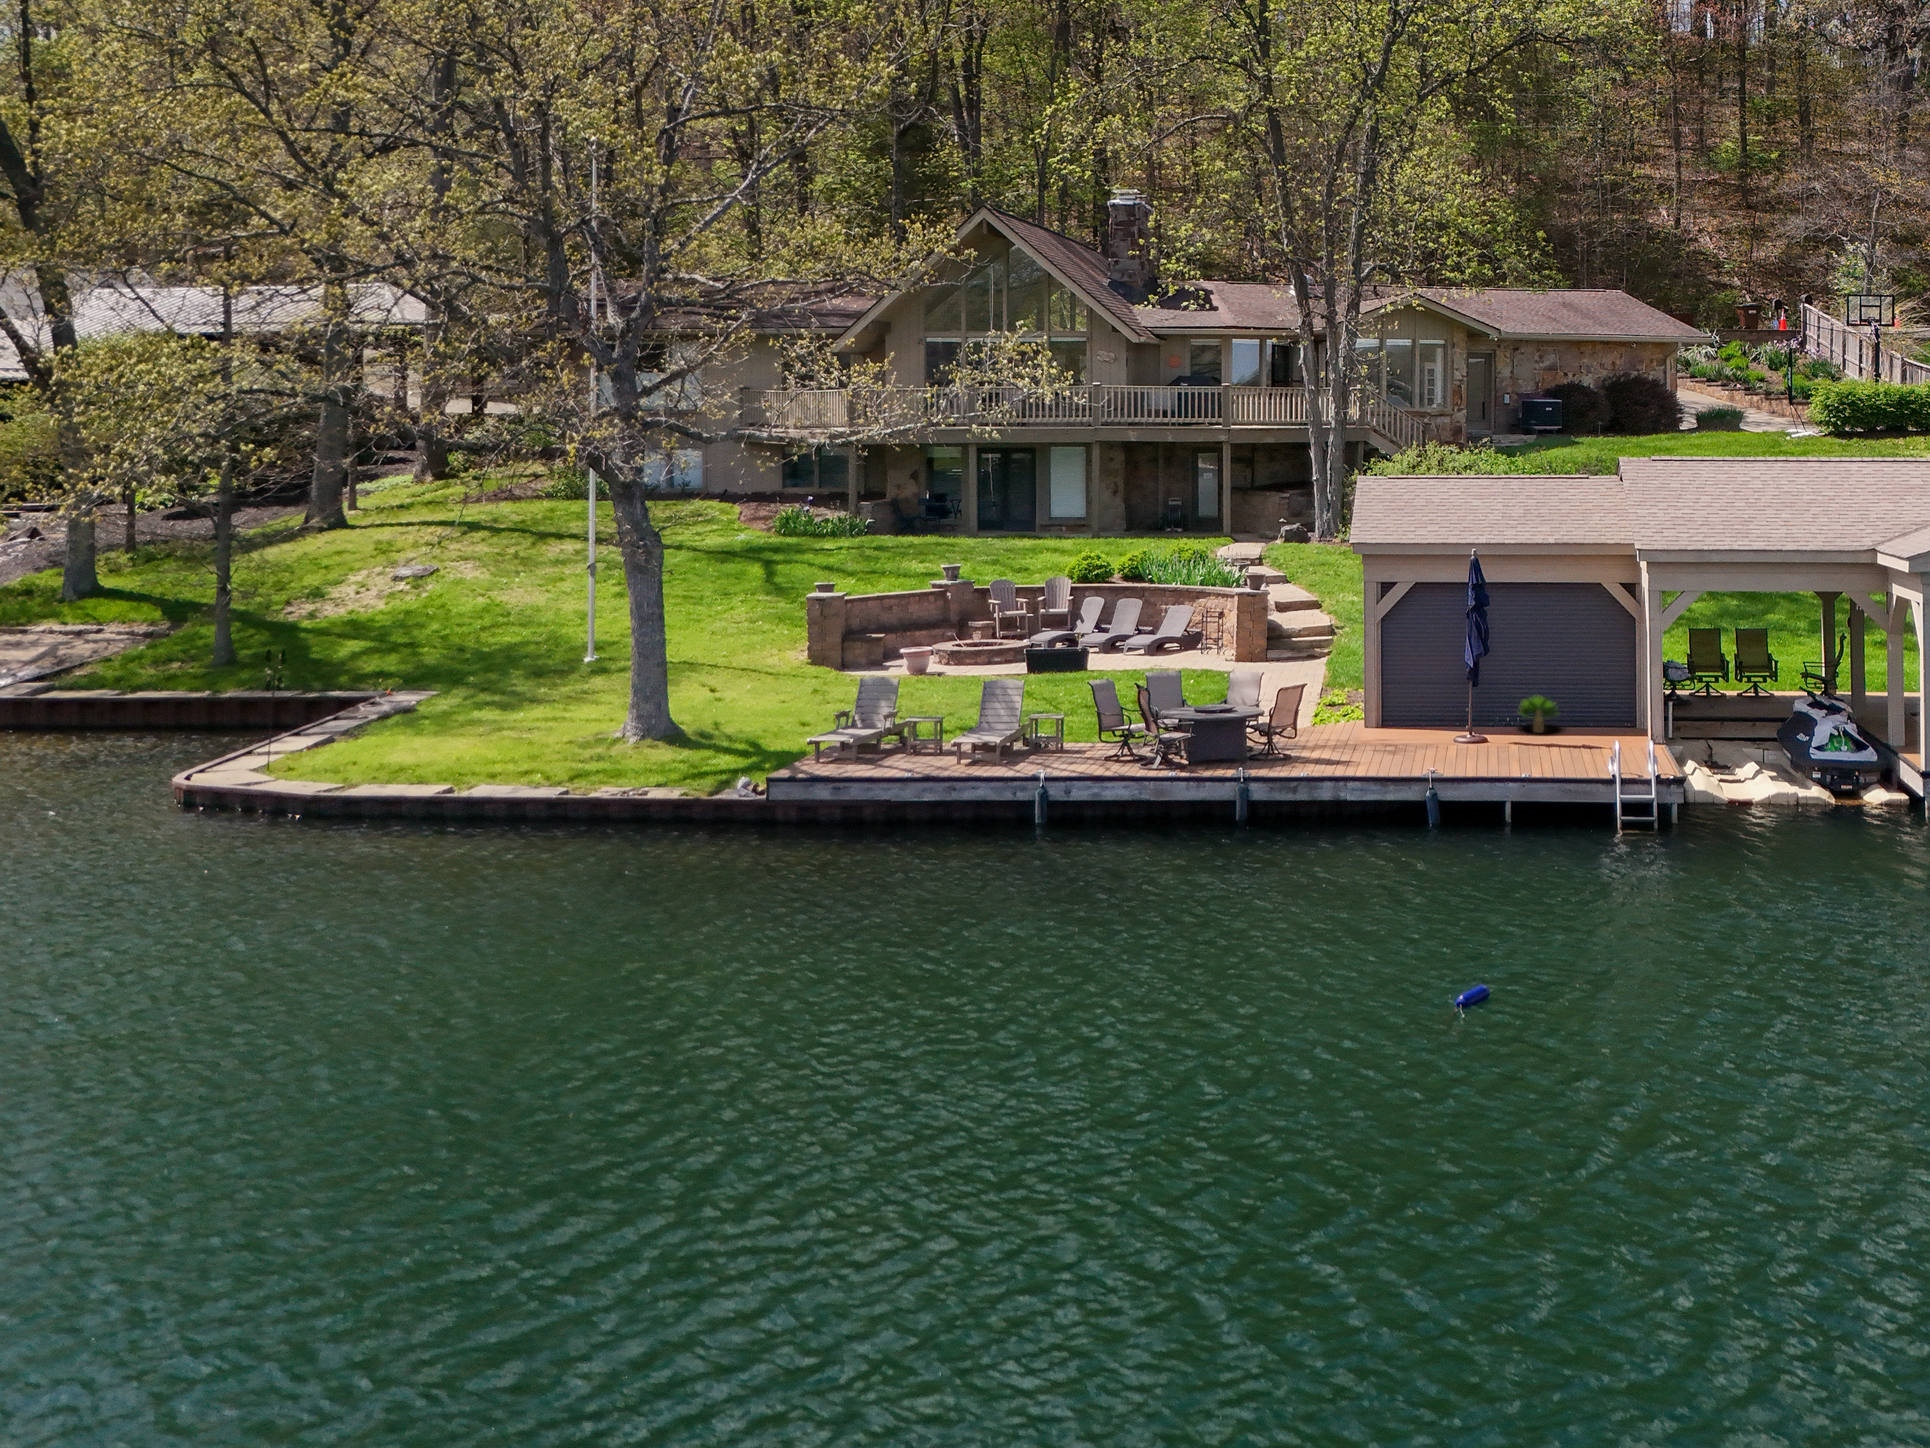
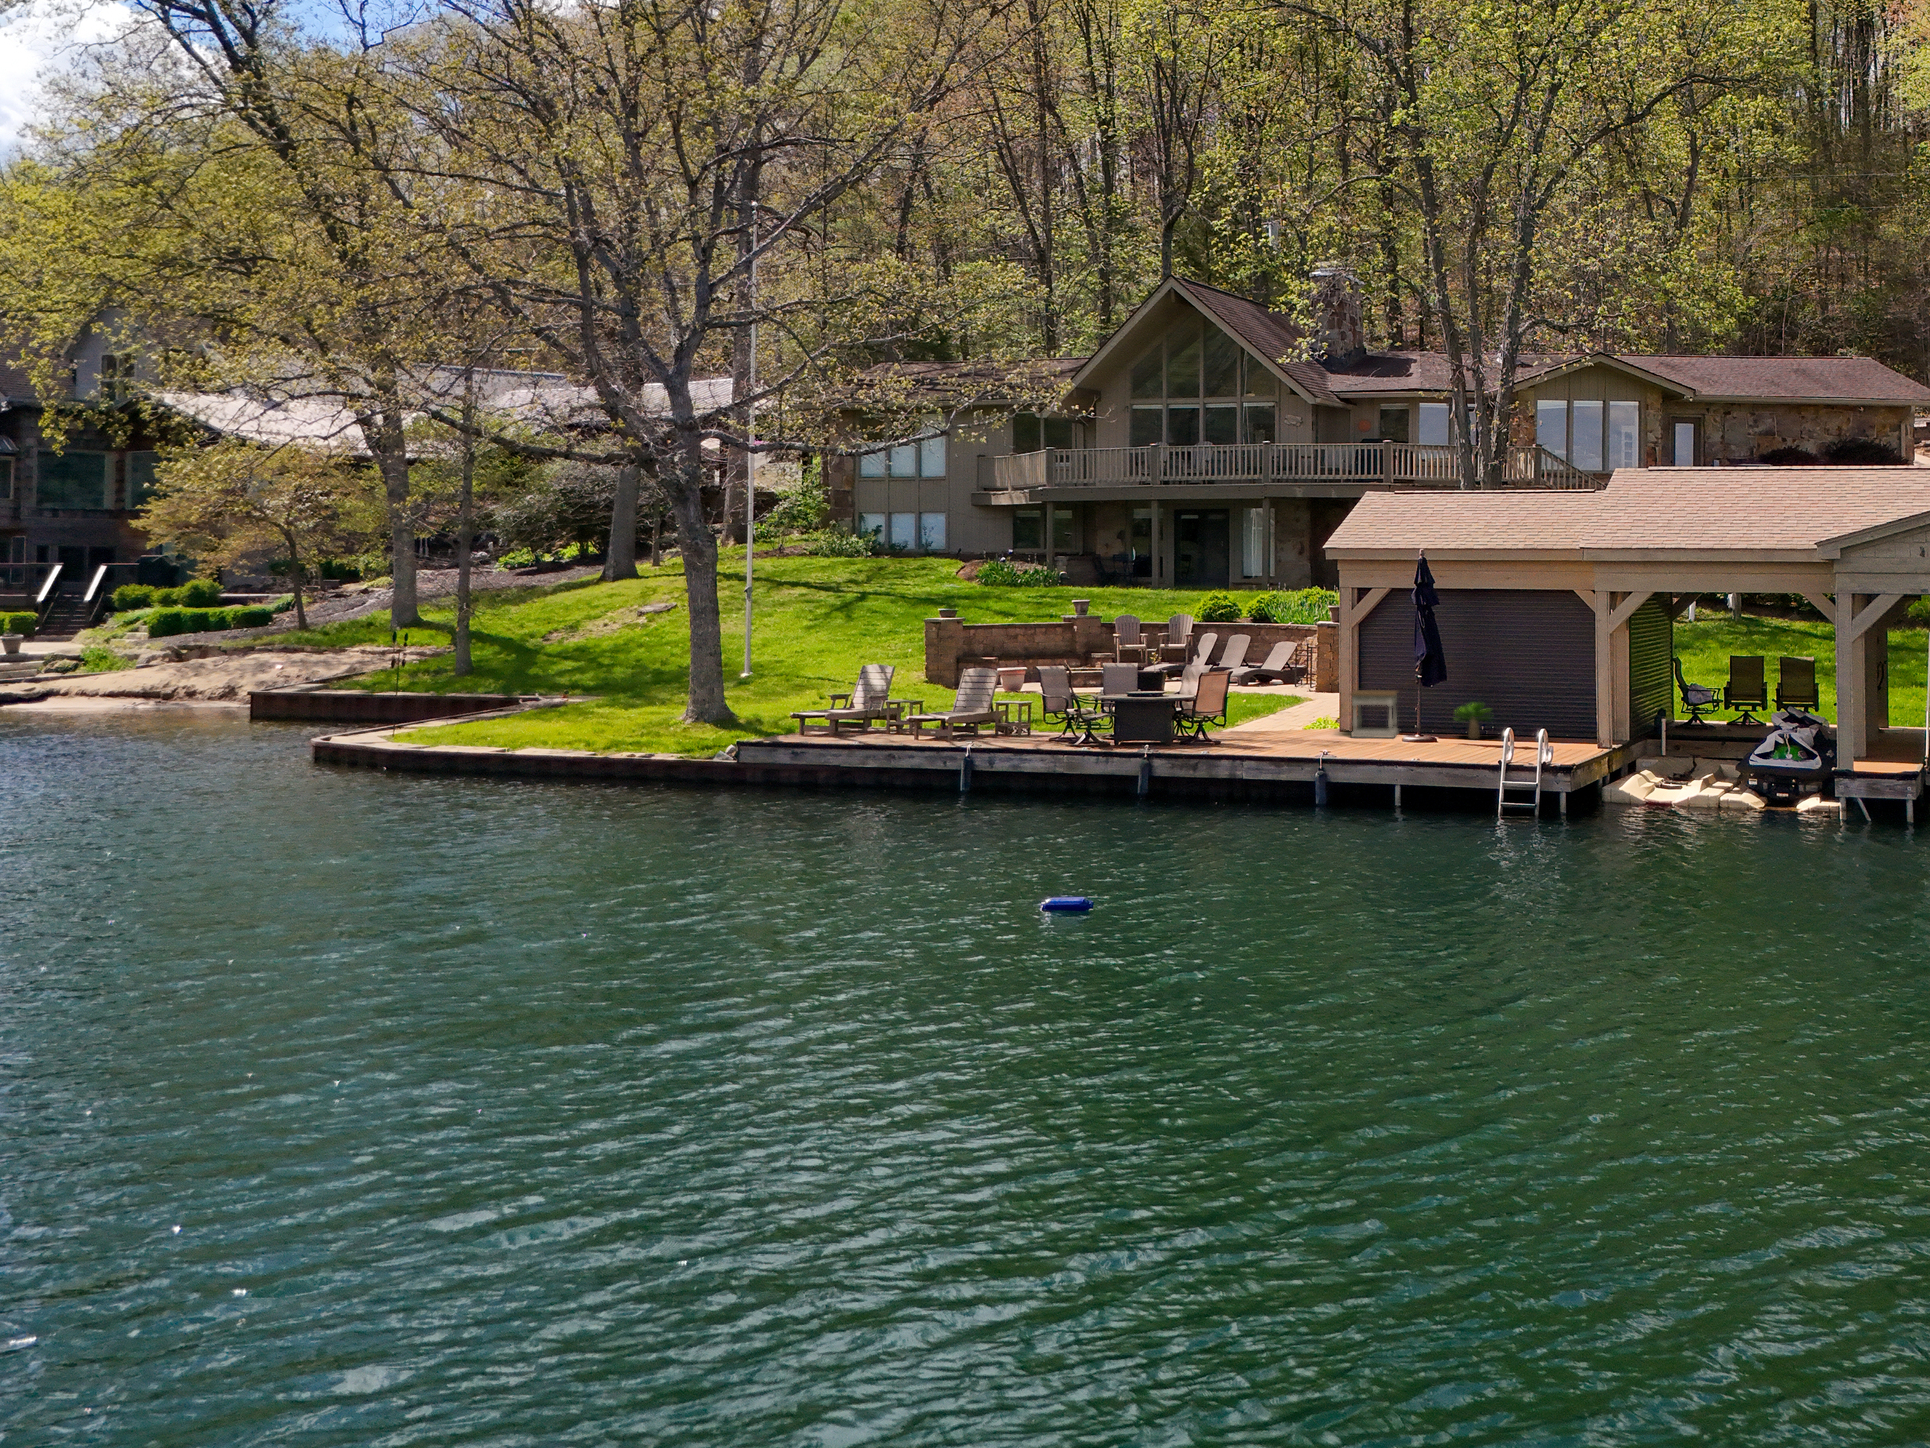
side table: none [1412,682,1463,736] -> present [1351,690,1398,738]

